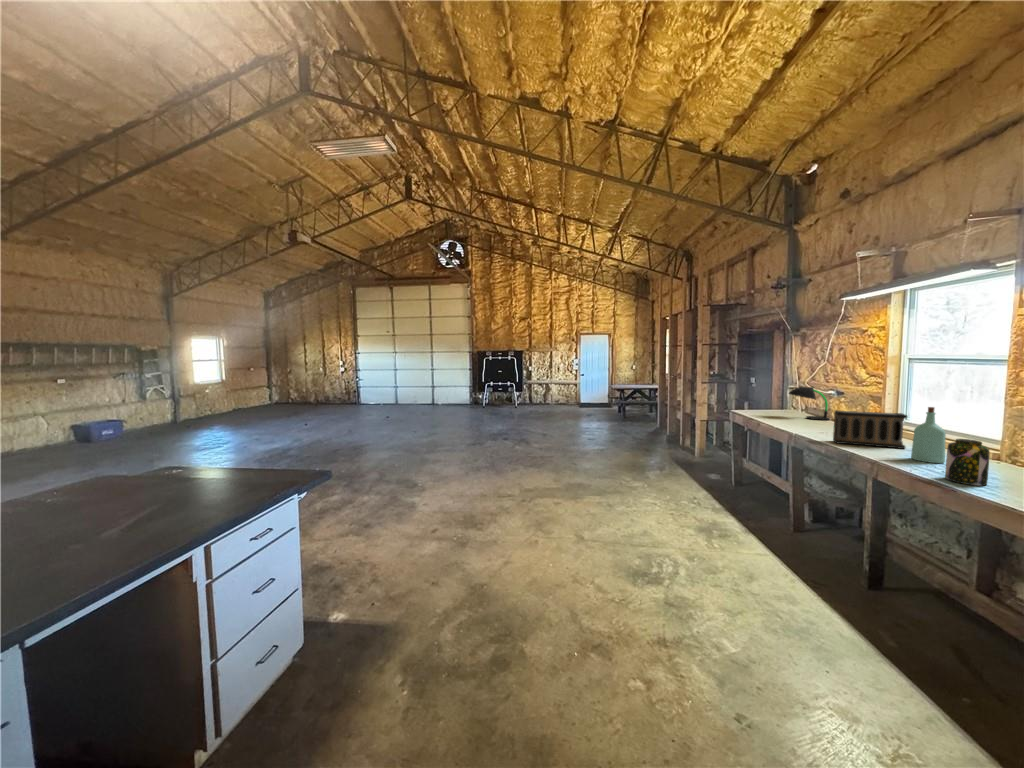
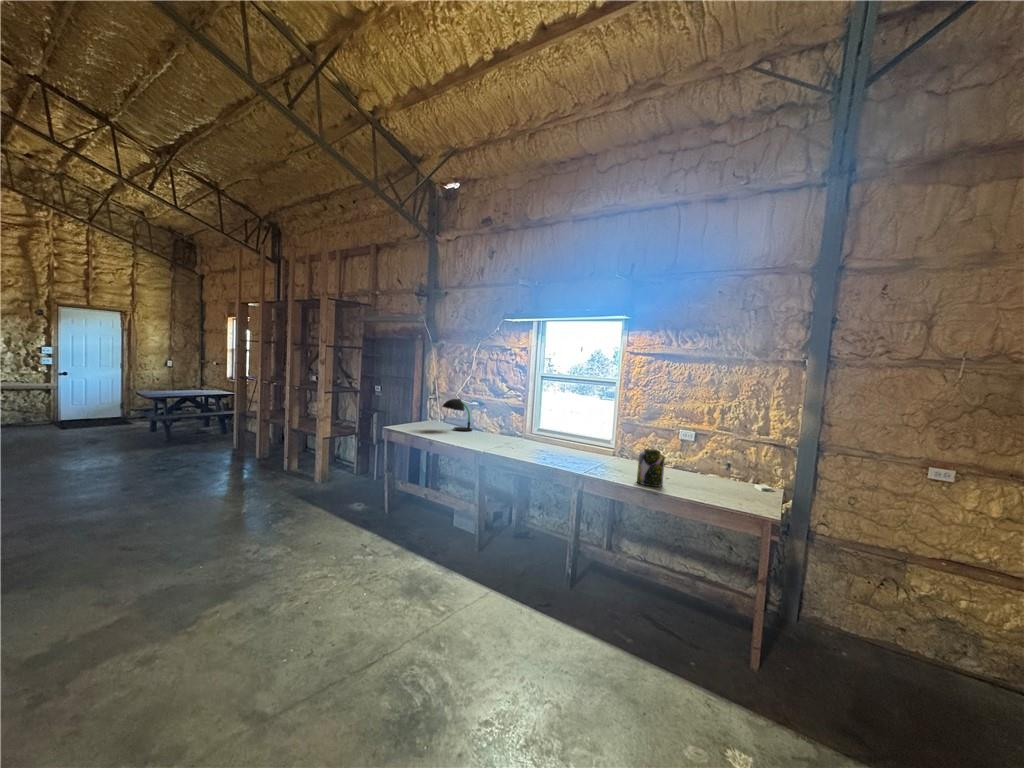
bottle: present [911,407,946,463] -> none [589,421,610,468]
speaker: present [833,410,907,449] -> none [520,425,571,459]

